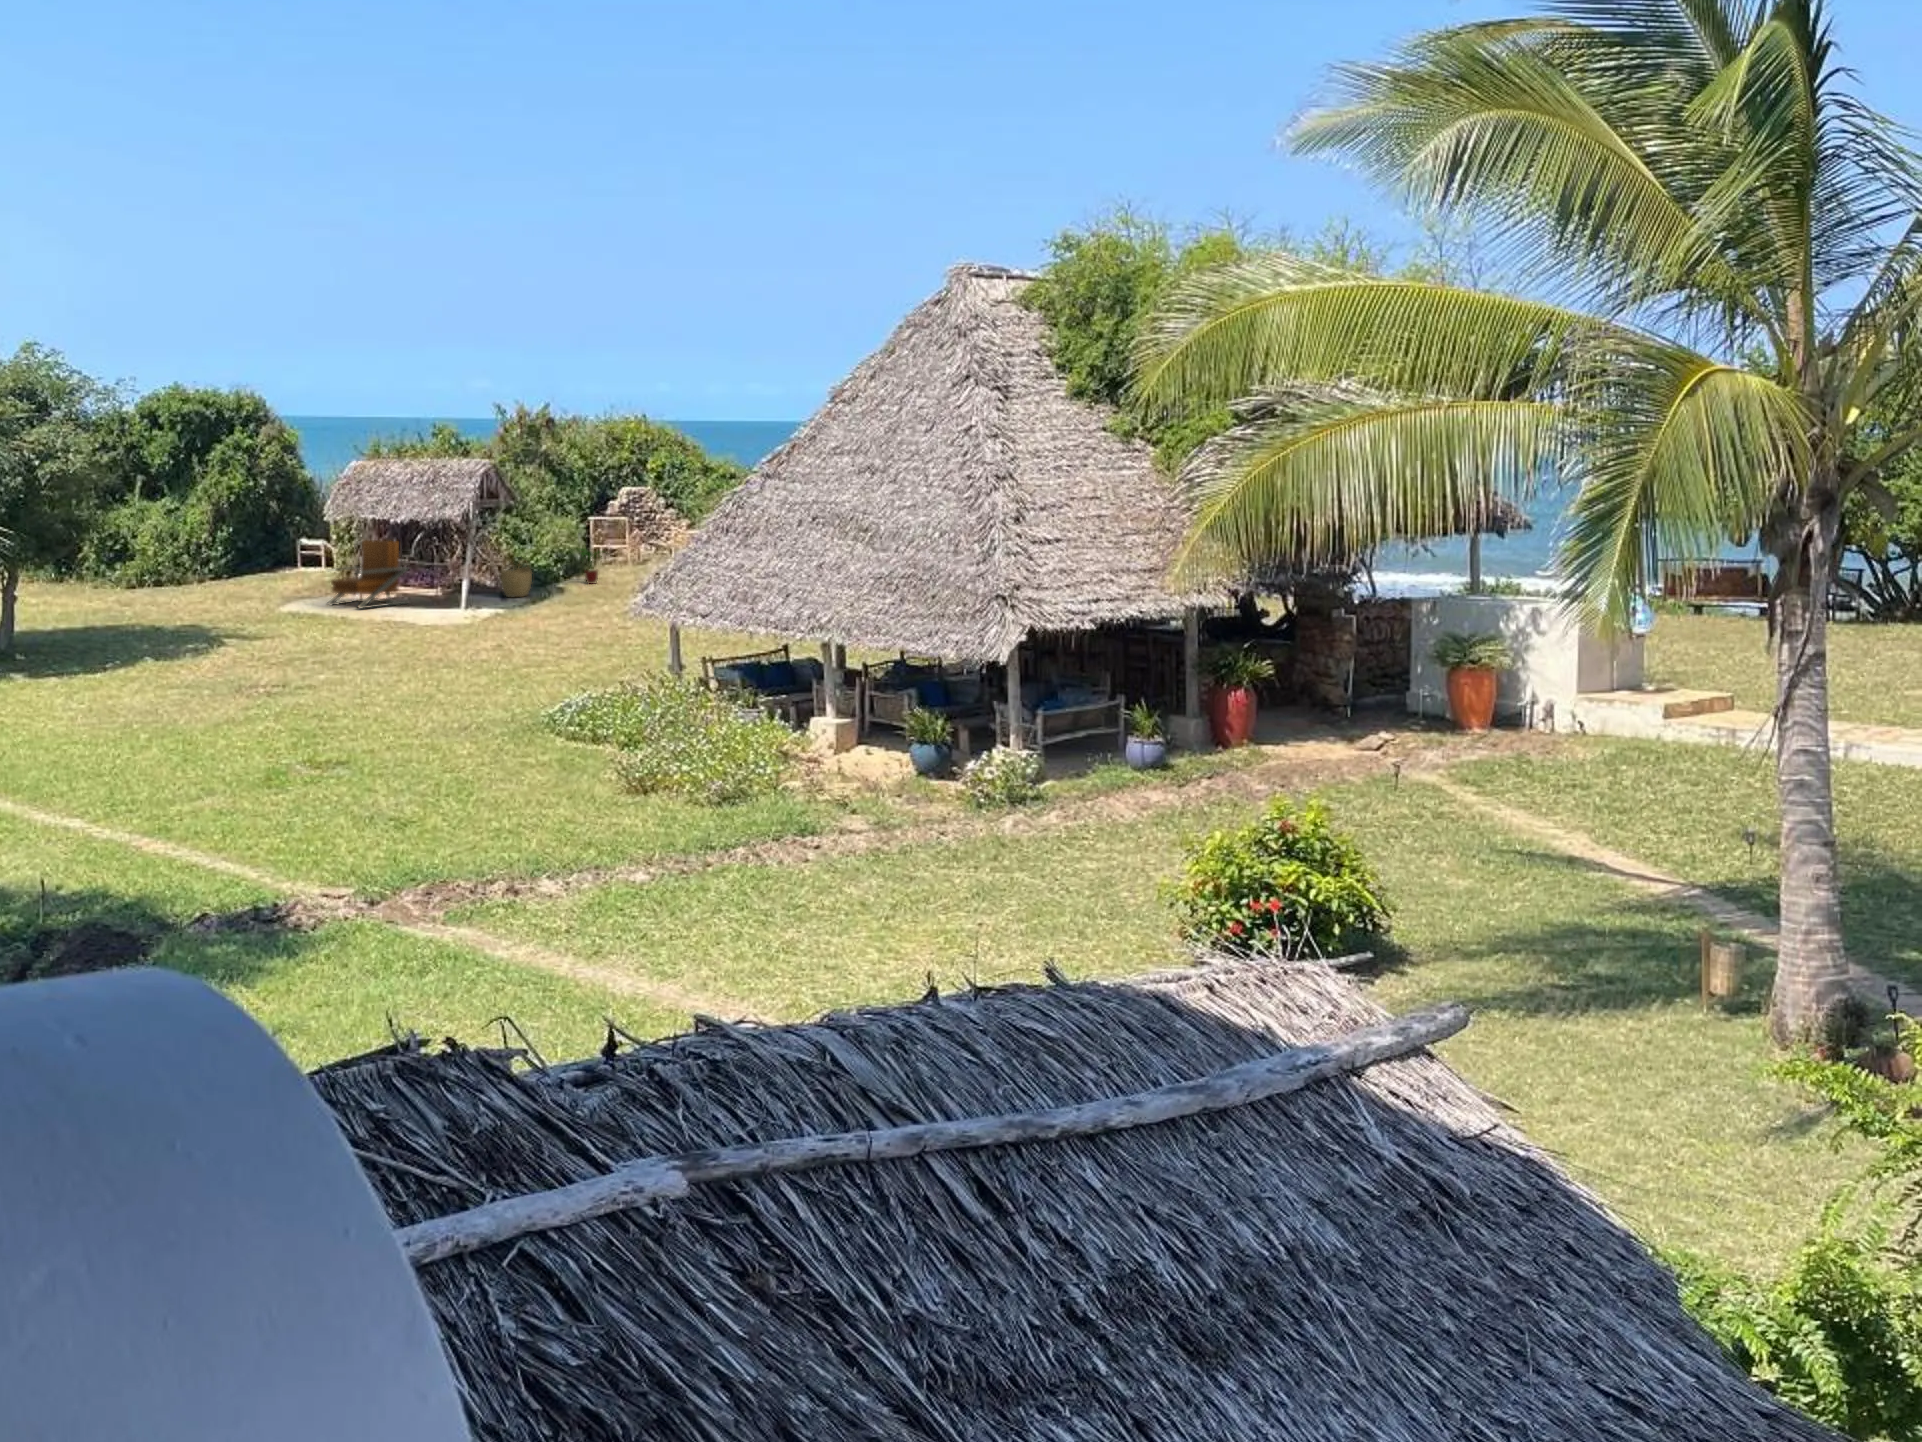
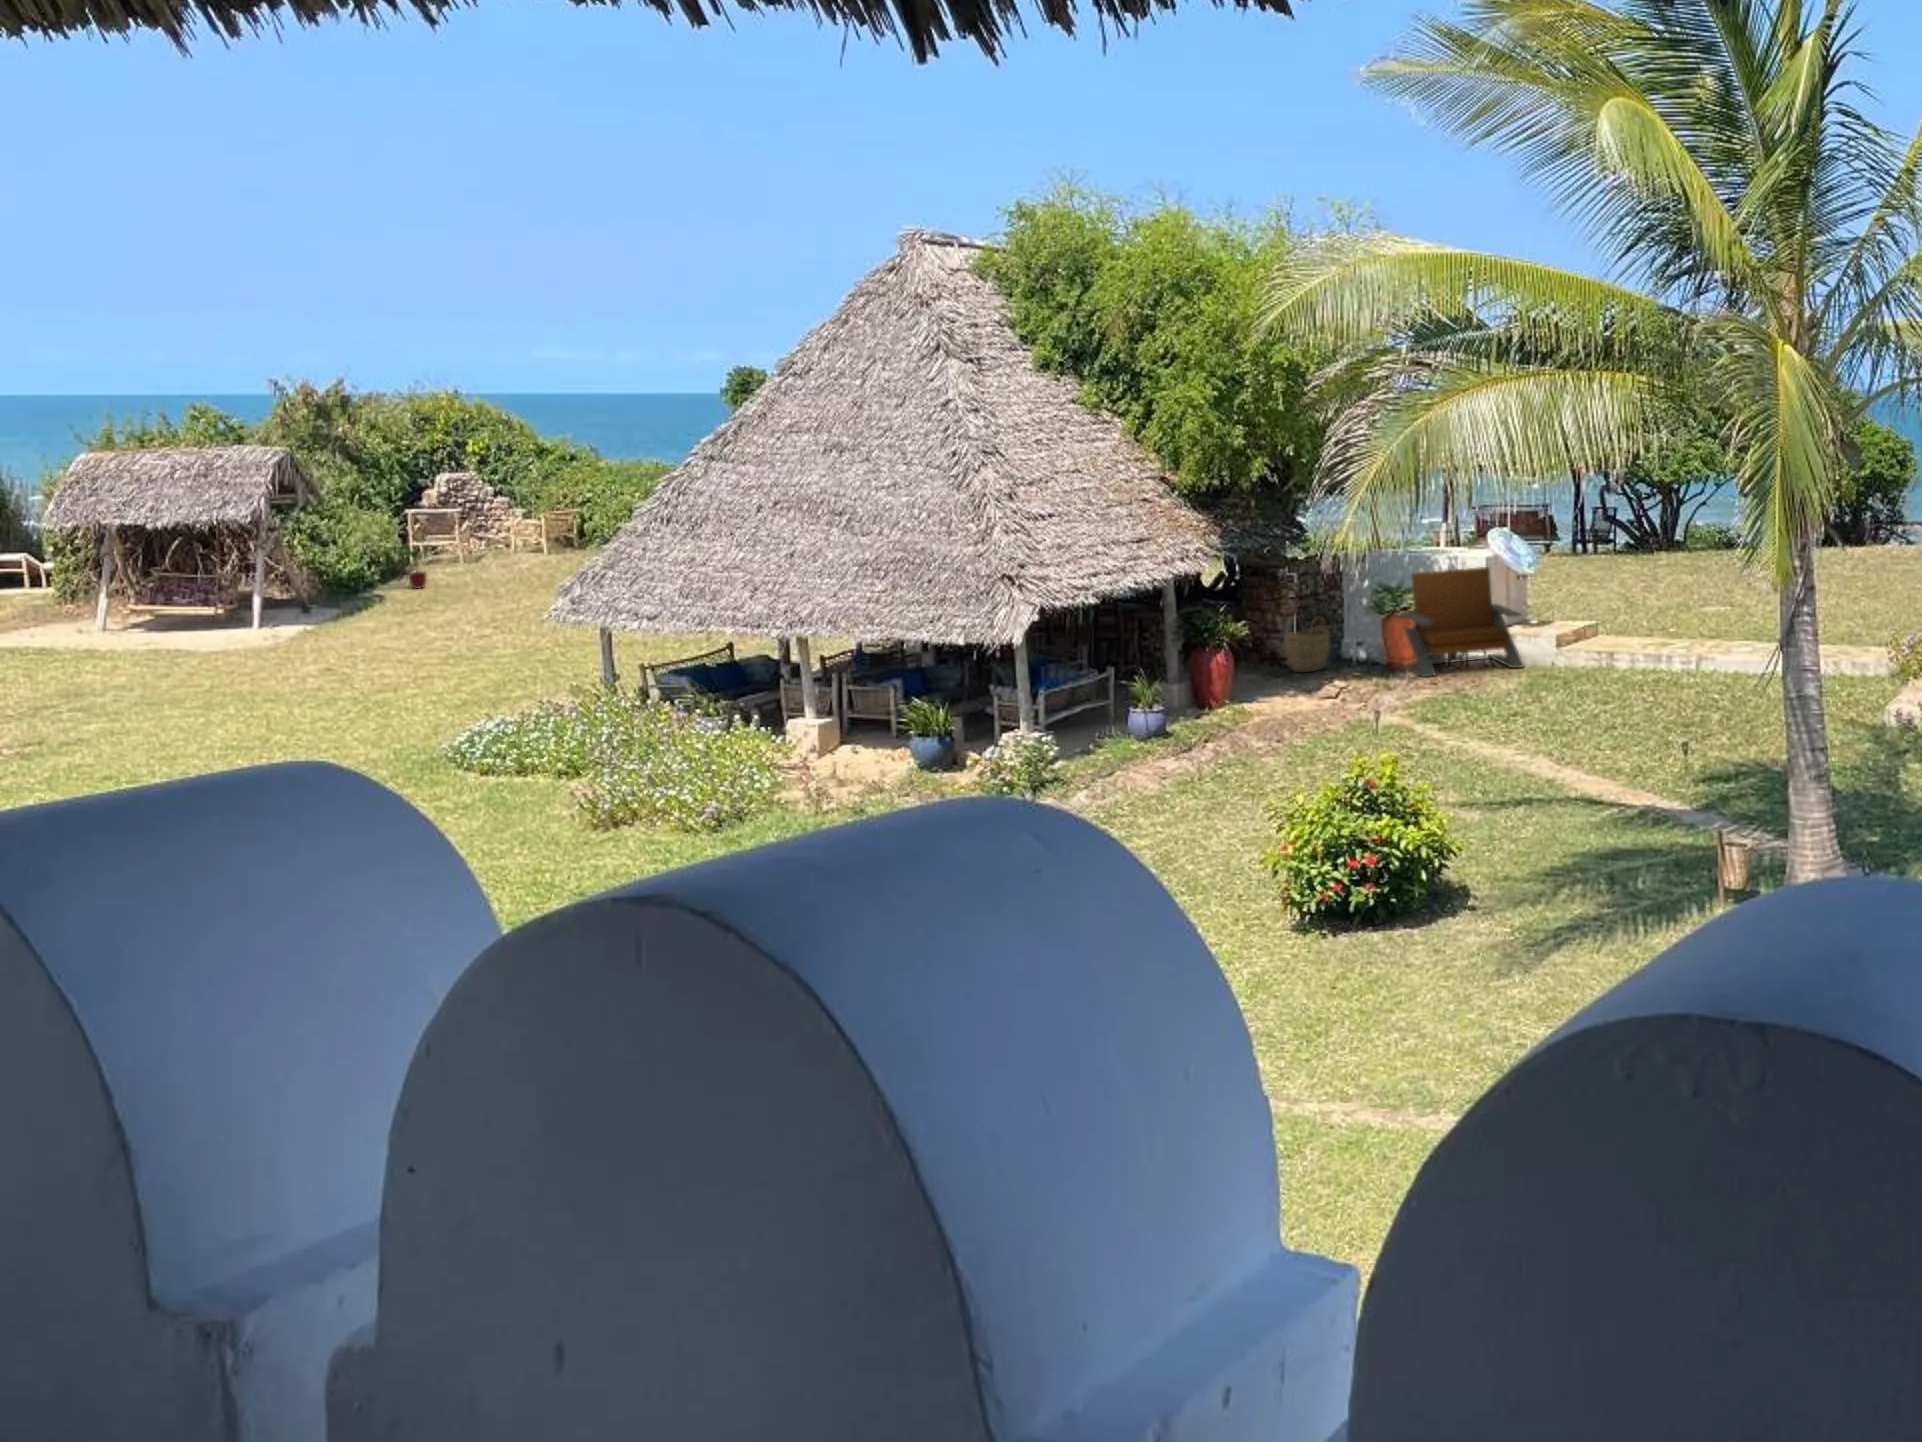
lounge chair: present [328,540,408,608] -> present [1401,567,1524,677]
woven basket: present [501,564,532,597] -> present [1284,616,1330,672]

